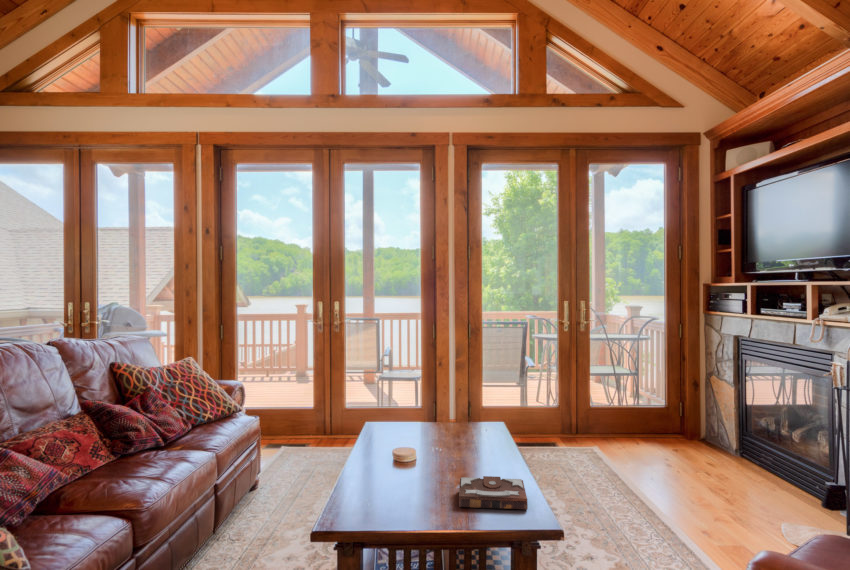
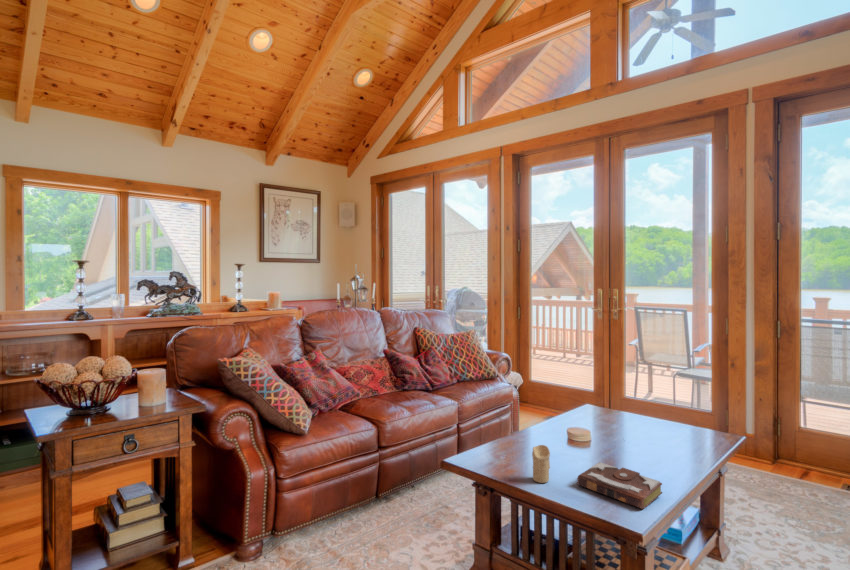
candle: none [415,476,434,519] -> present [532,445,550,483]

